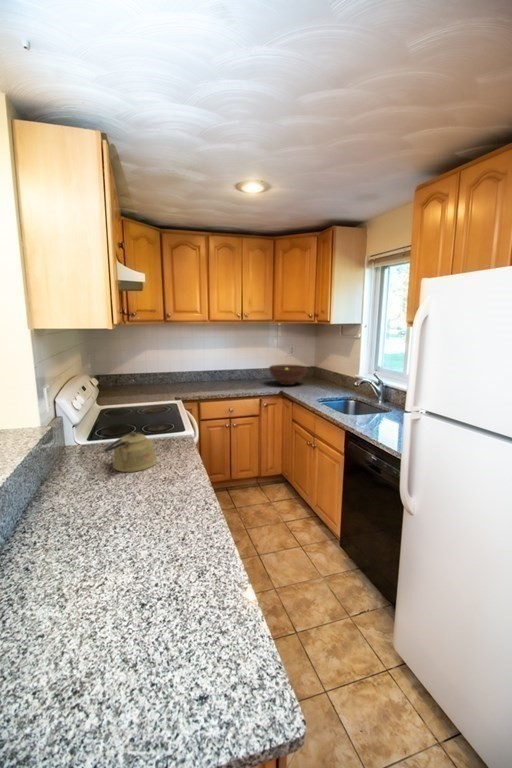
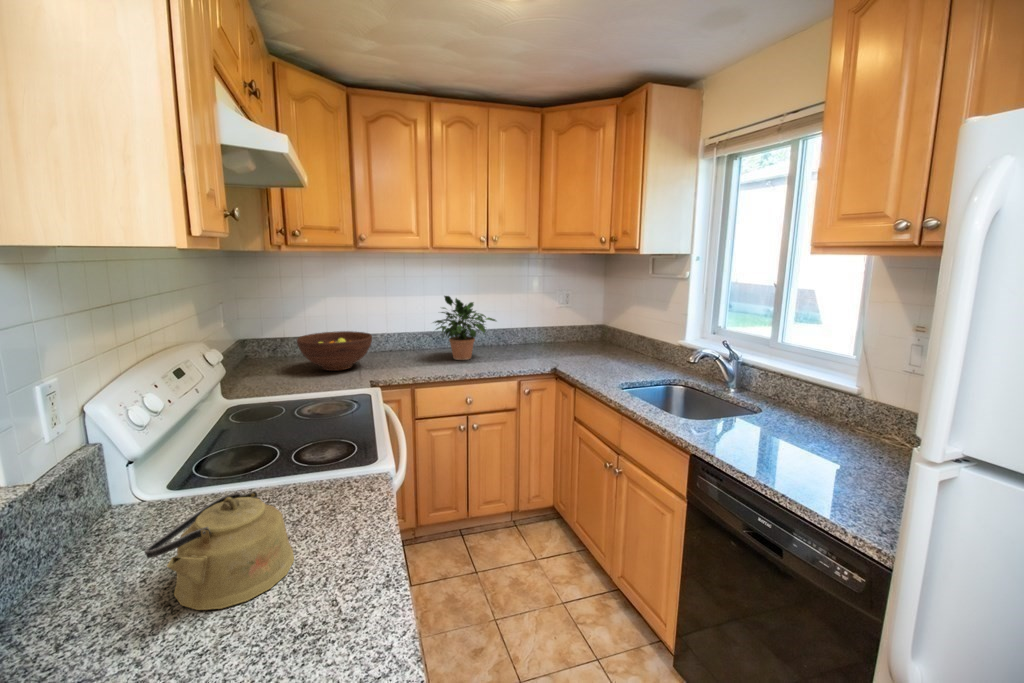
potted plant: none [208,348,249,387] -> present [435,296,496,360]
fruit bowl: present [269,365,307,385] -> present [297,331,372,371]

